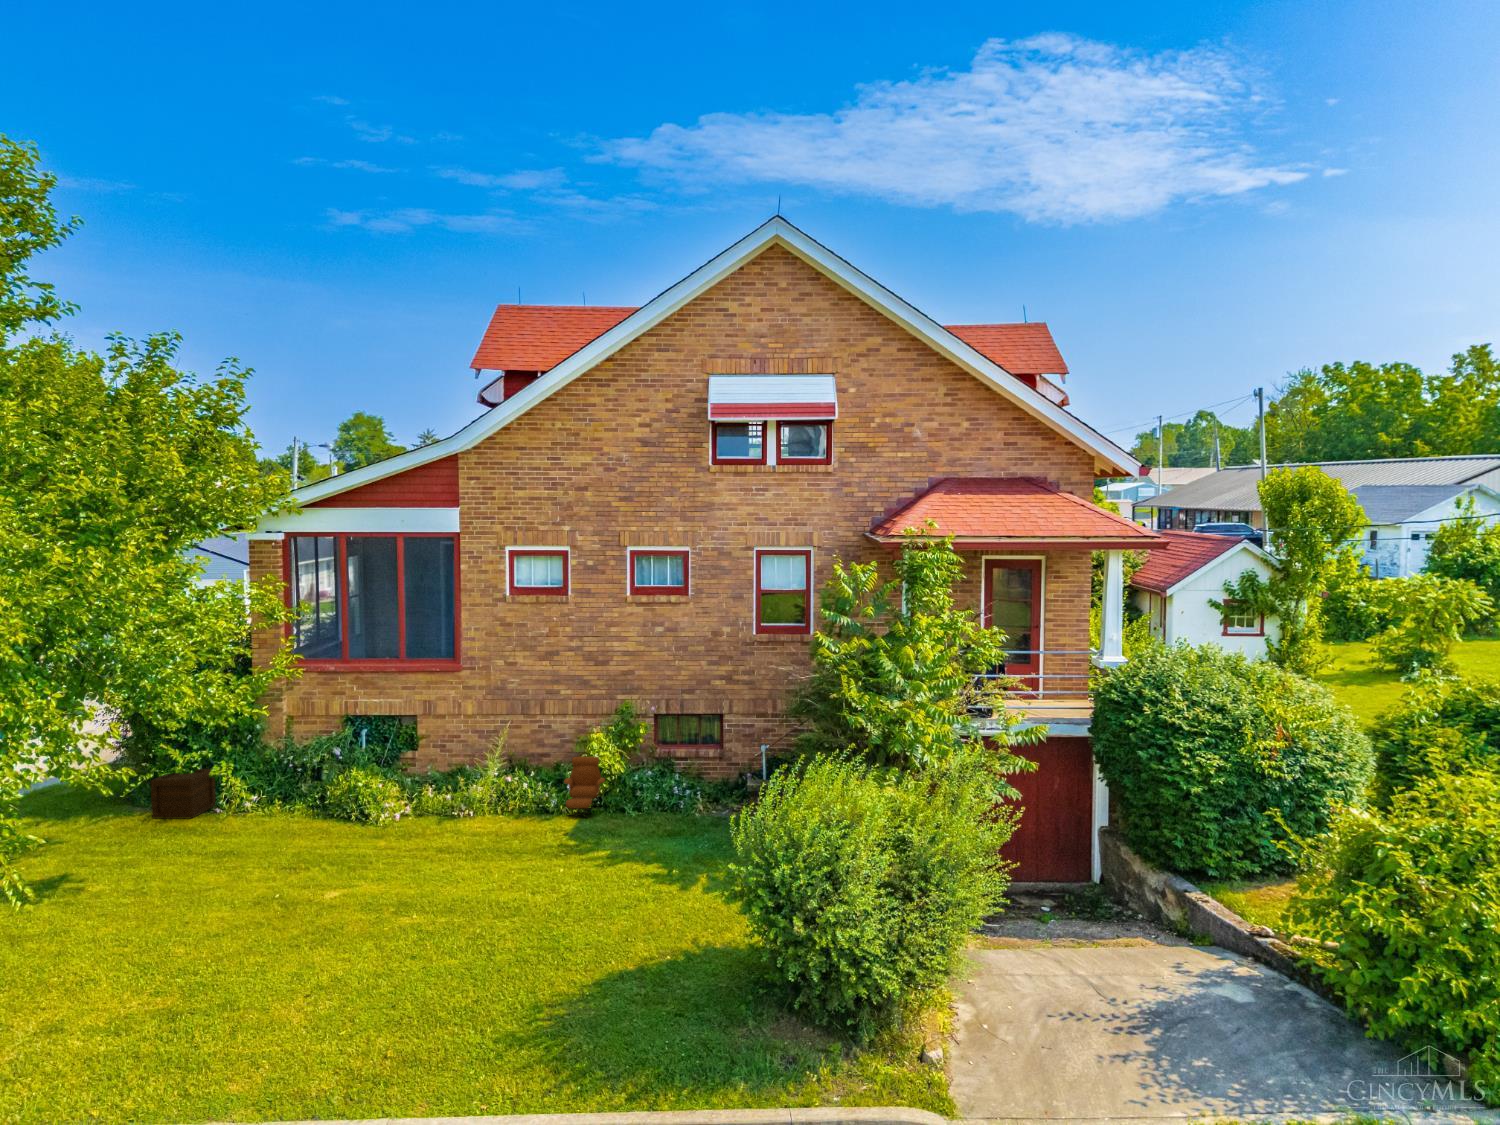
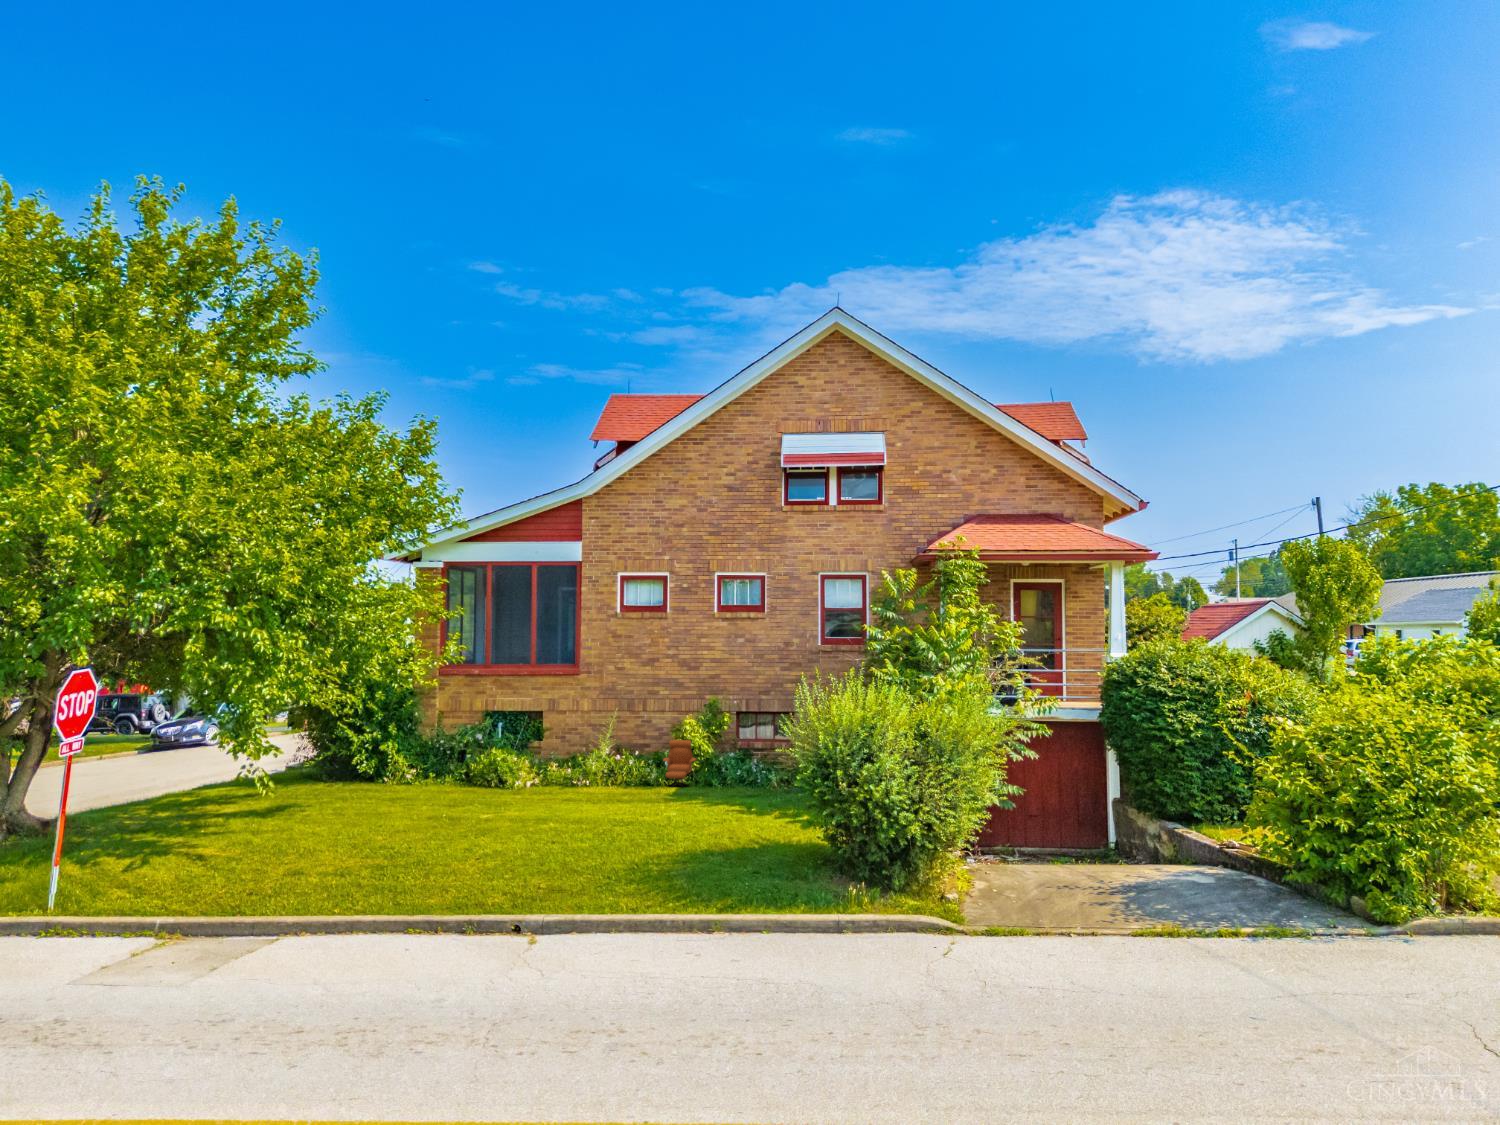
wooden crate: present [151,769,216,819] -> none [338,746,385,783]

